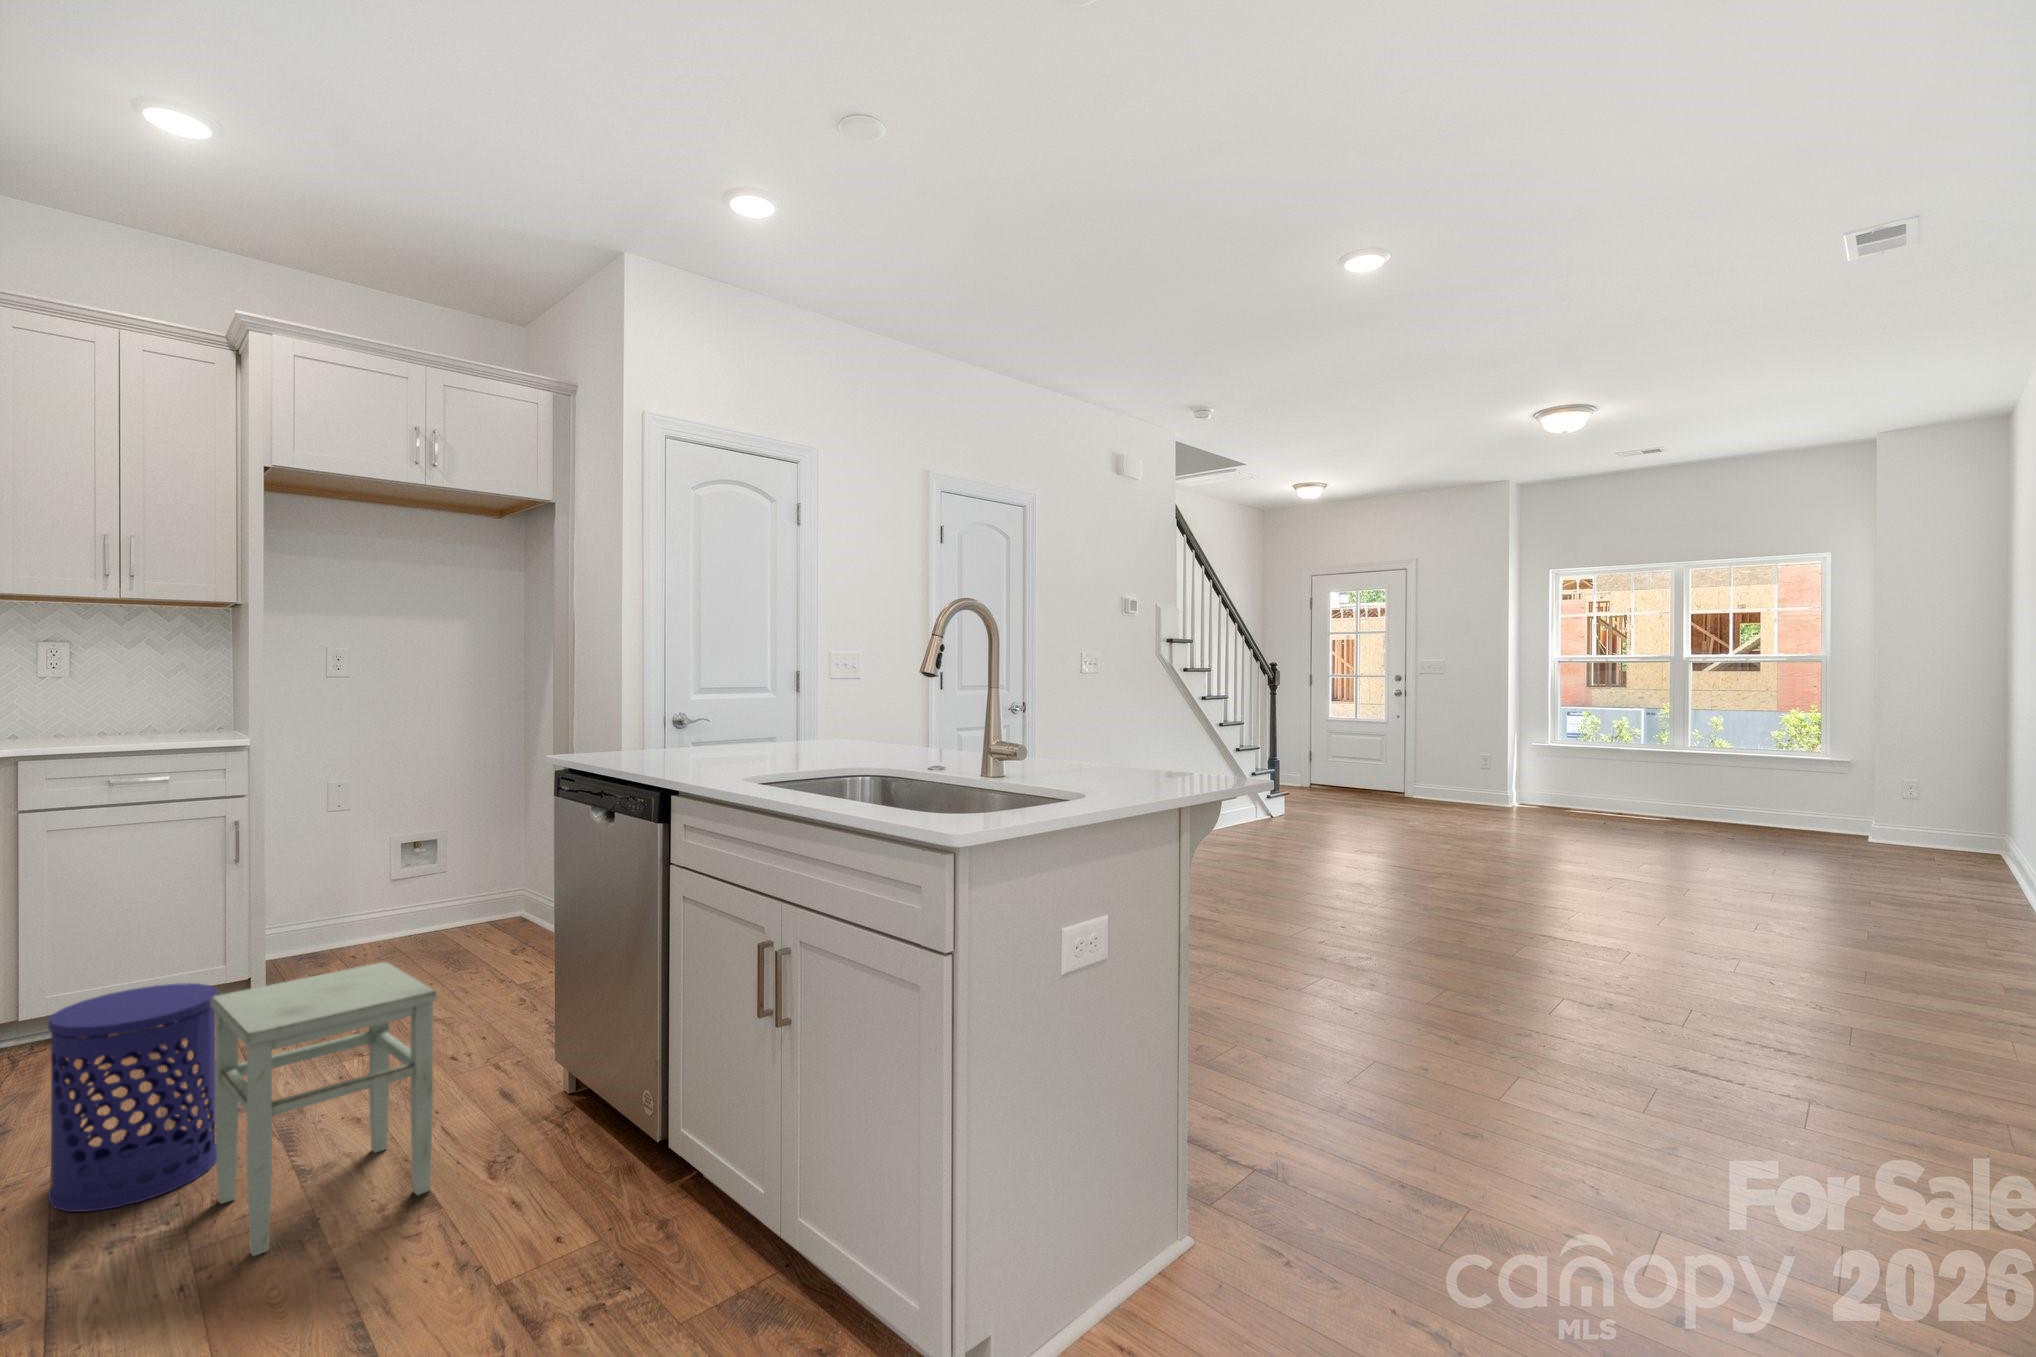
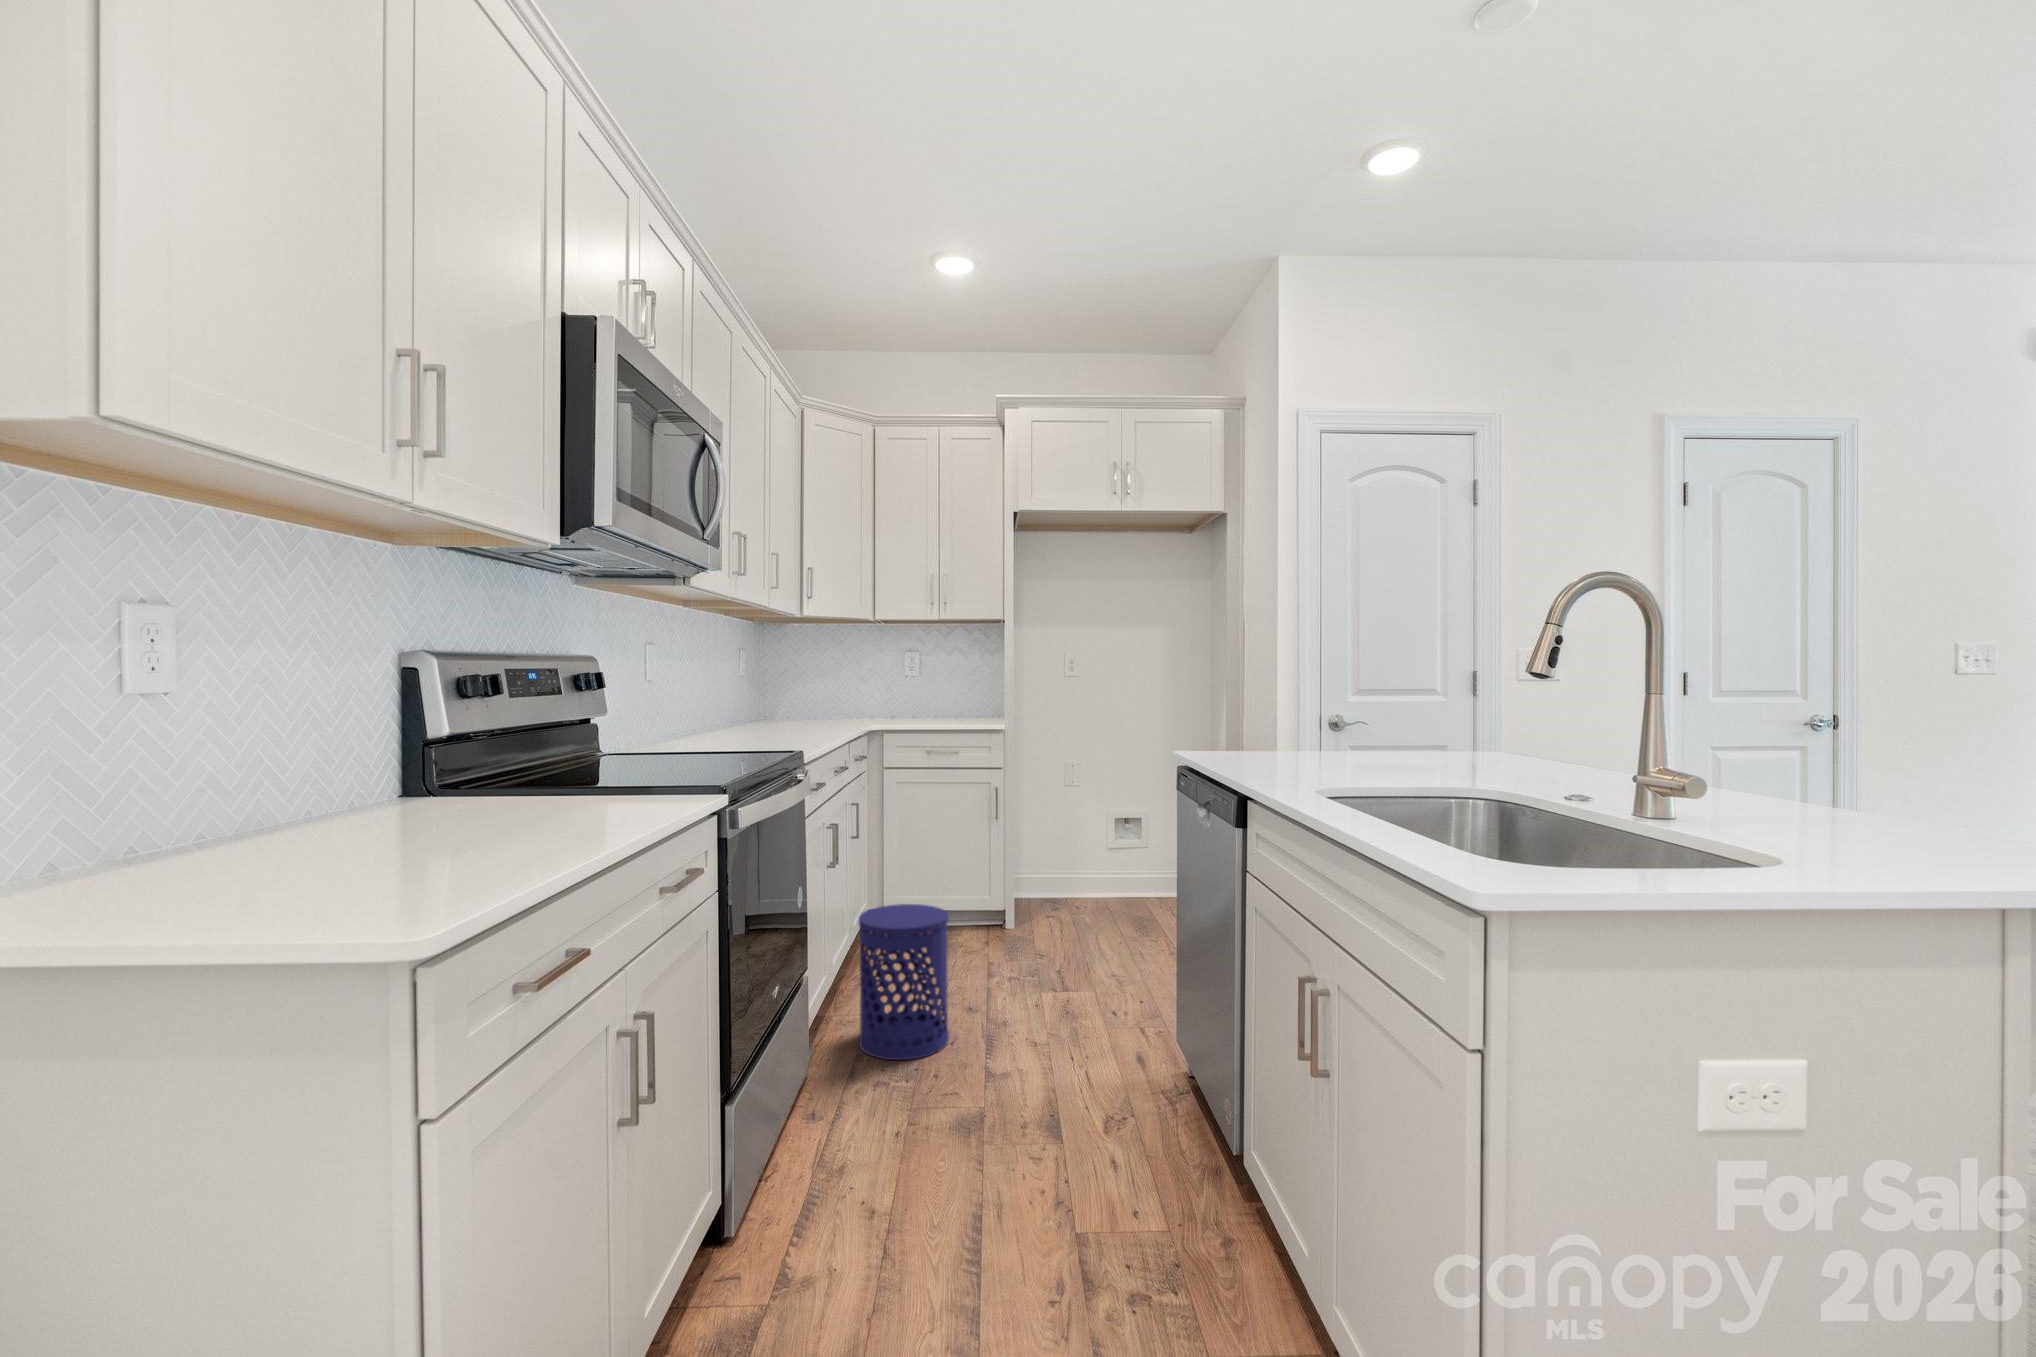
stool: present [211,962,437,1257] -> none [932,918,1064,1130]

